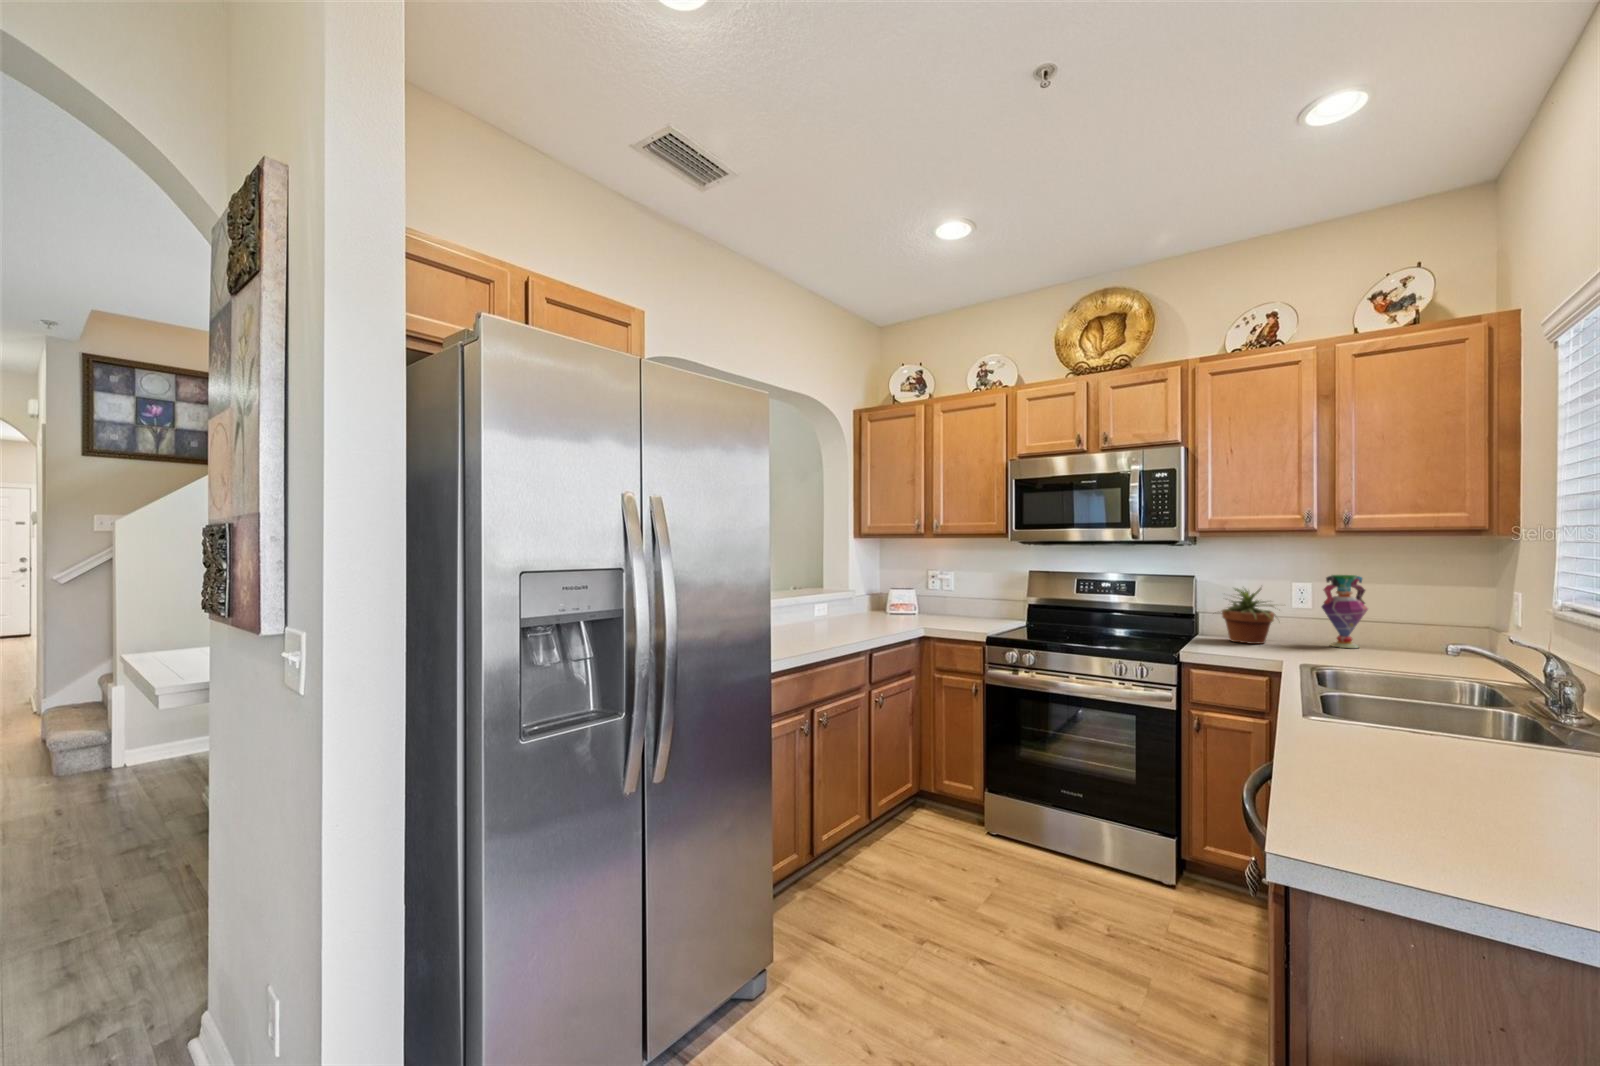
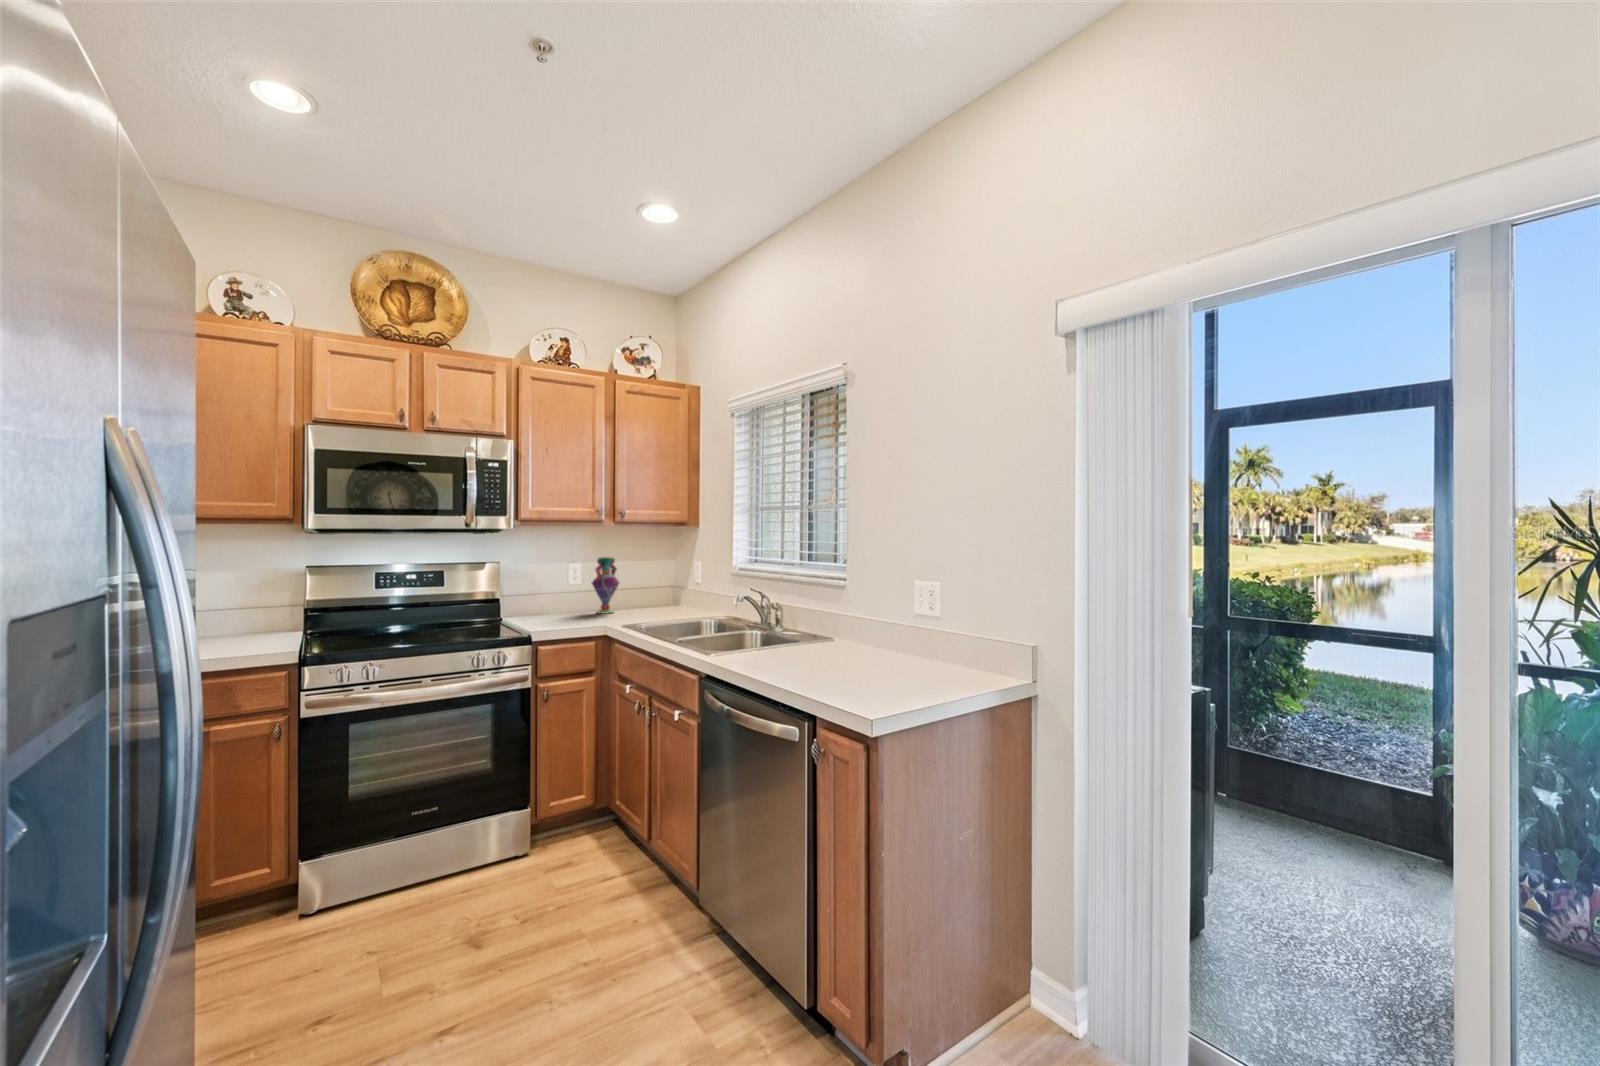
potted plant: present [1221,588,1277,644] -> none [521,568,571,620]

